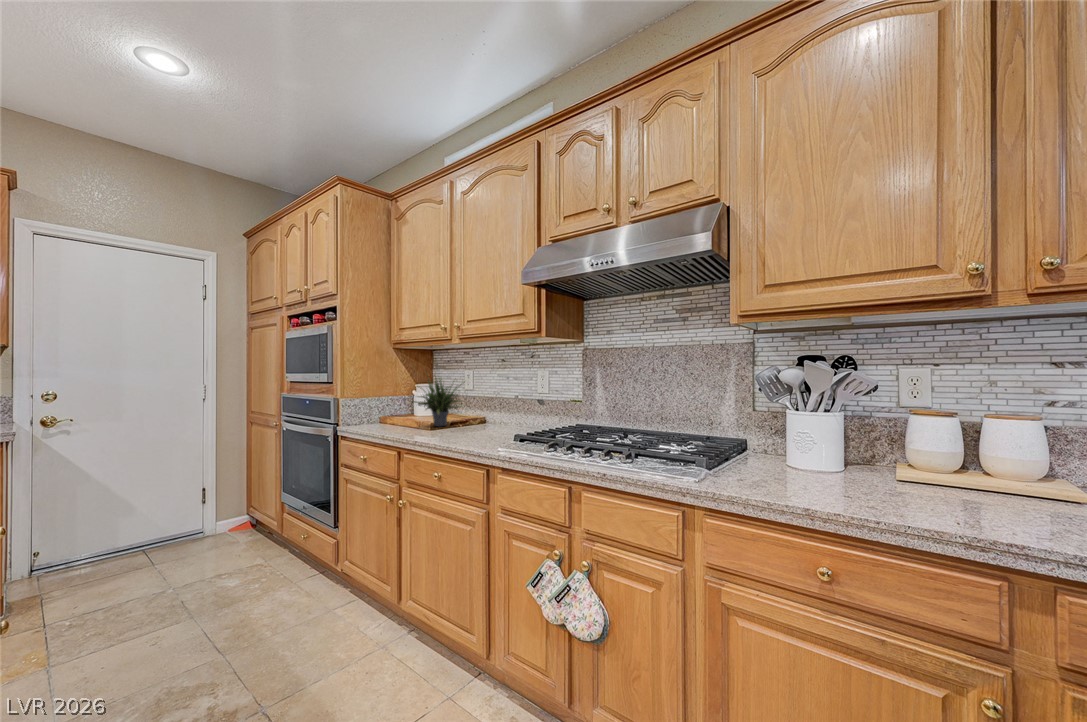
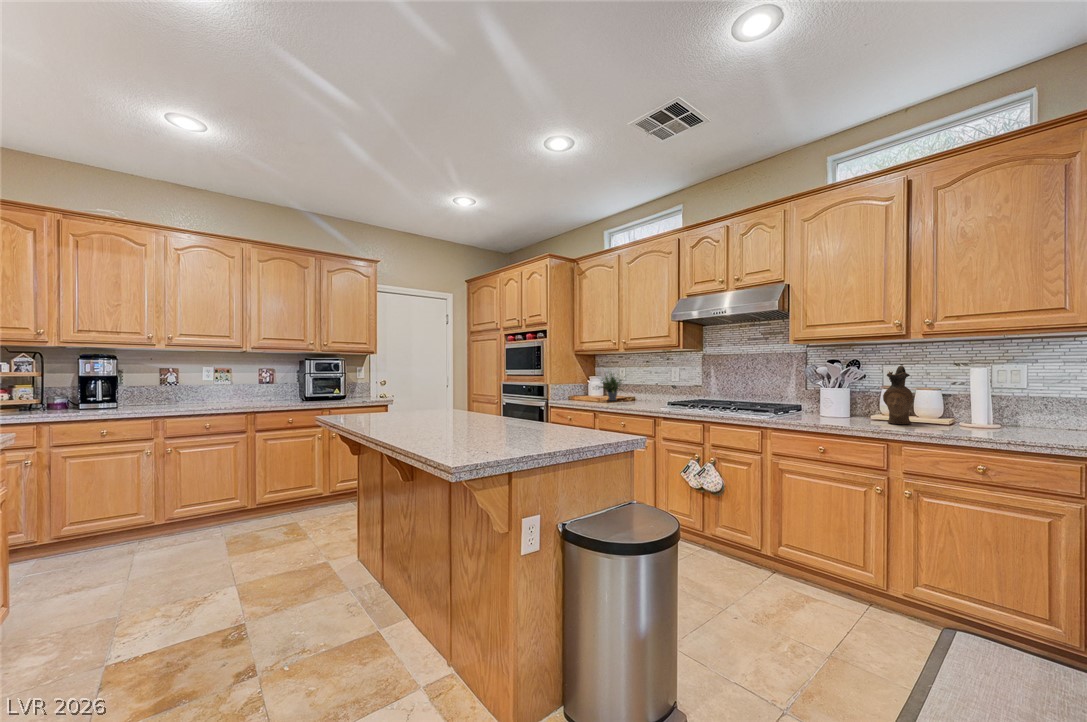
ceramic pitcher: none [960,367,1044,511] -> present [883,366,913,424]

